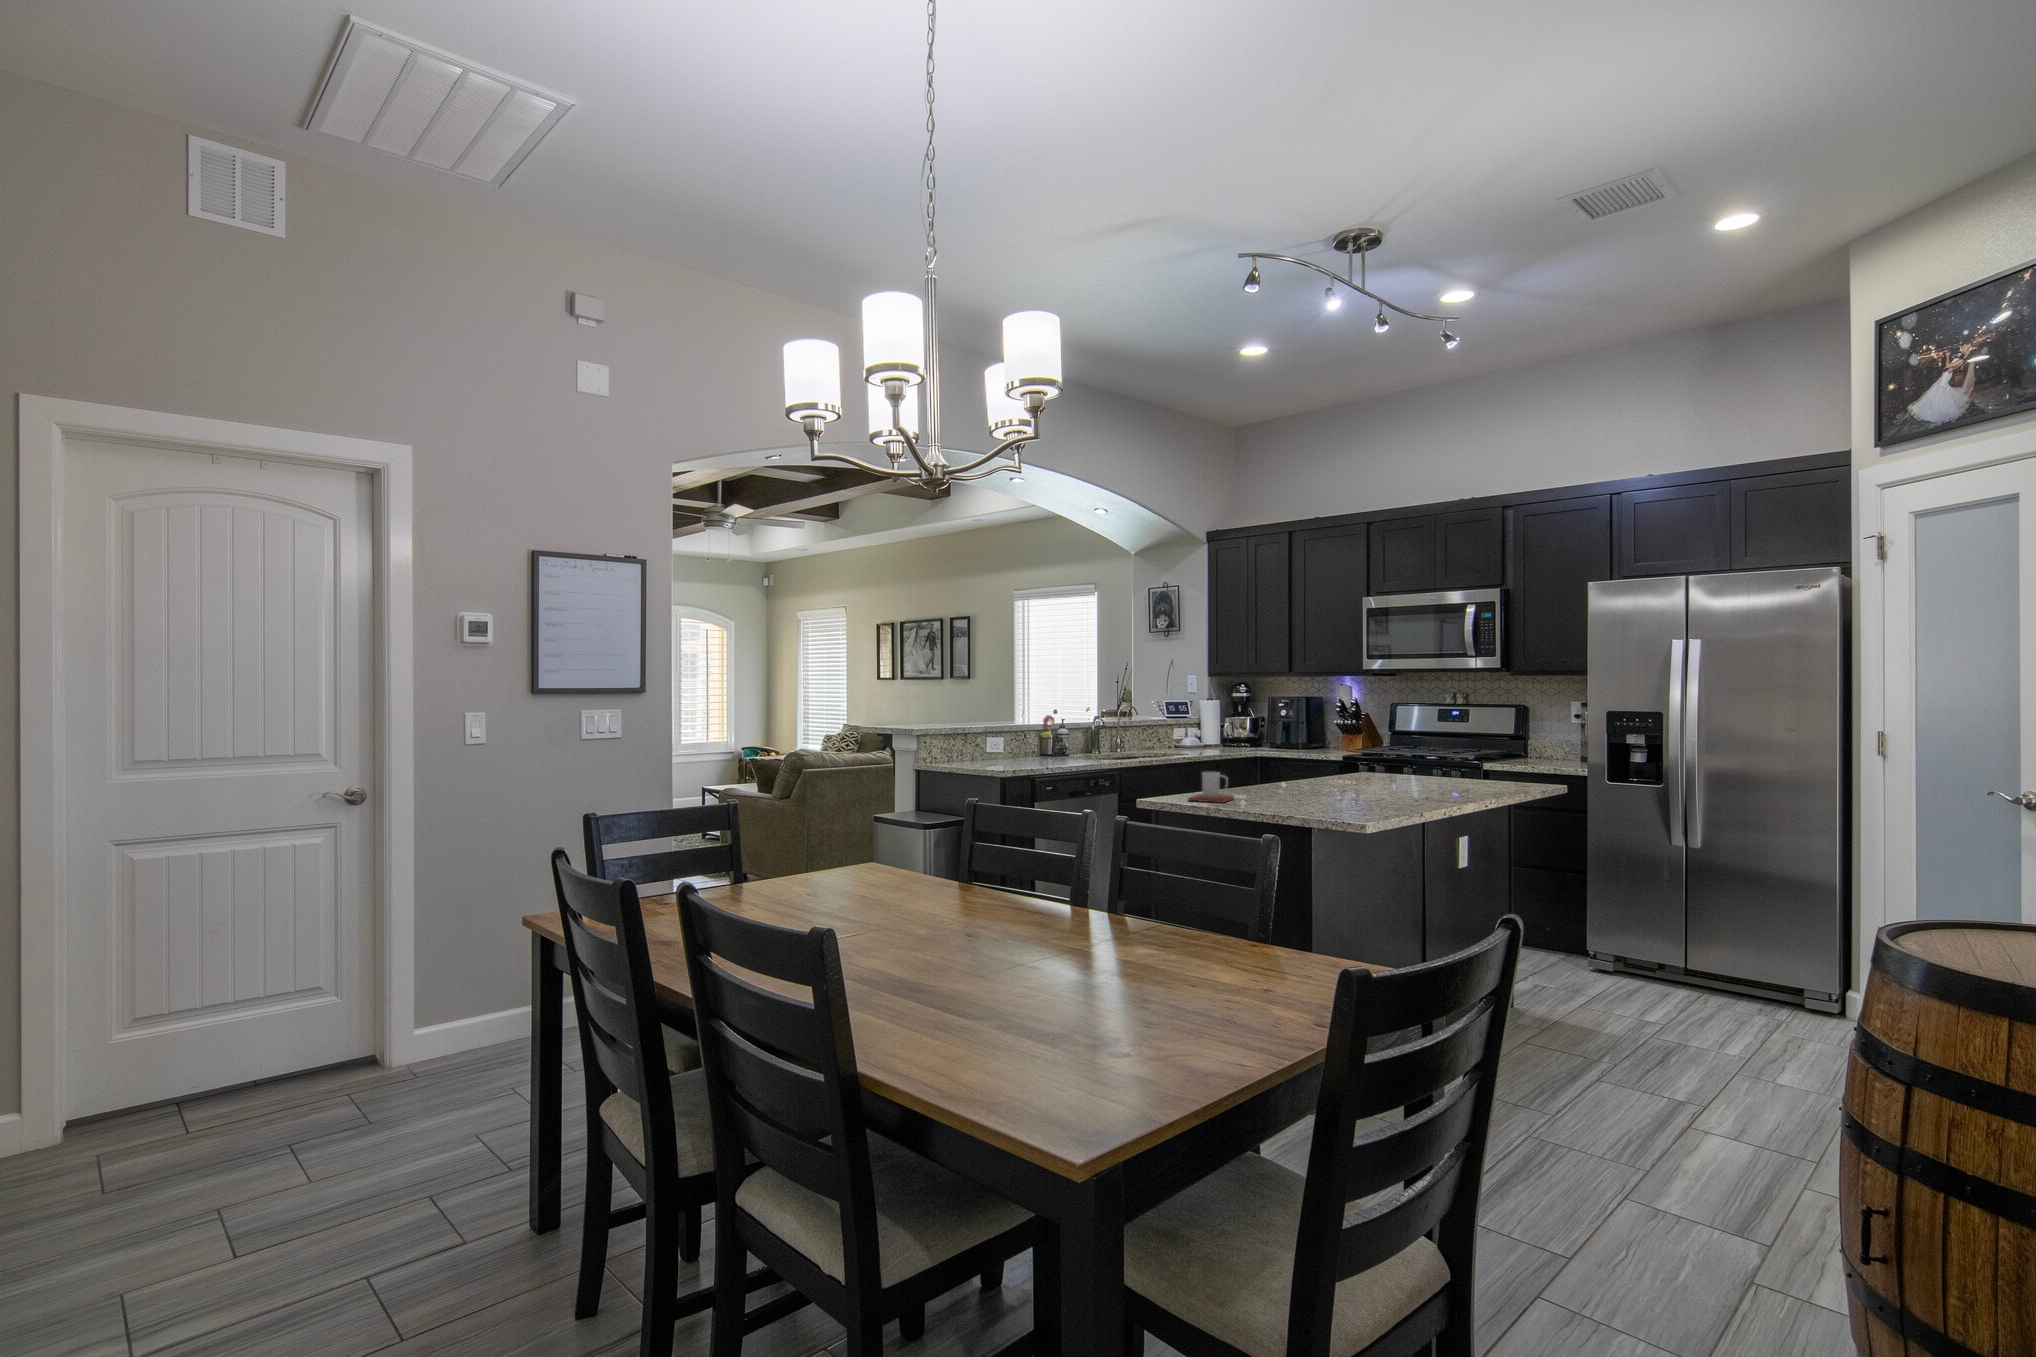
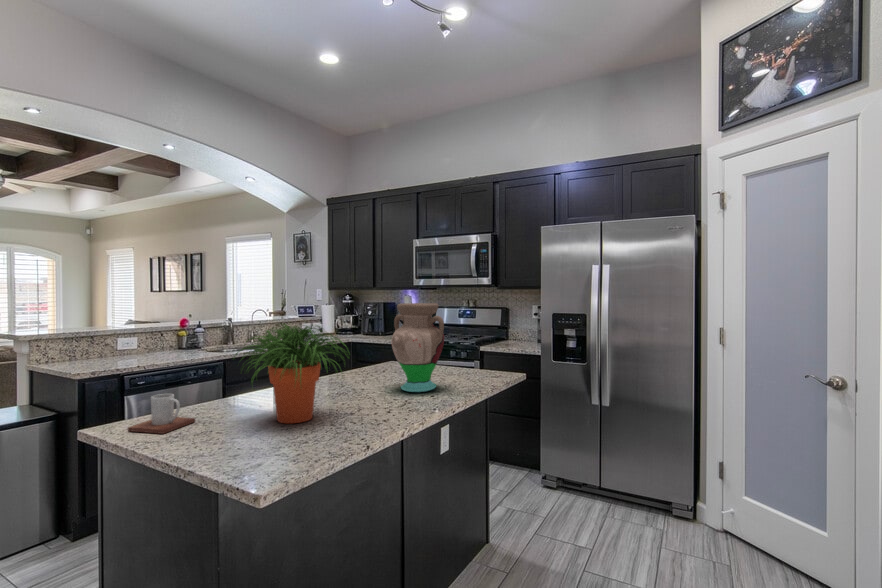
vase: none [1400,692,1468,792] -> present [391,303,444,392]
potted plant: none [1274,709,1386,803] -> present [236,324,348,423]

